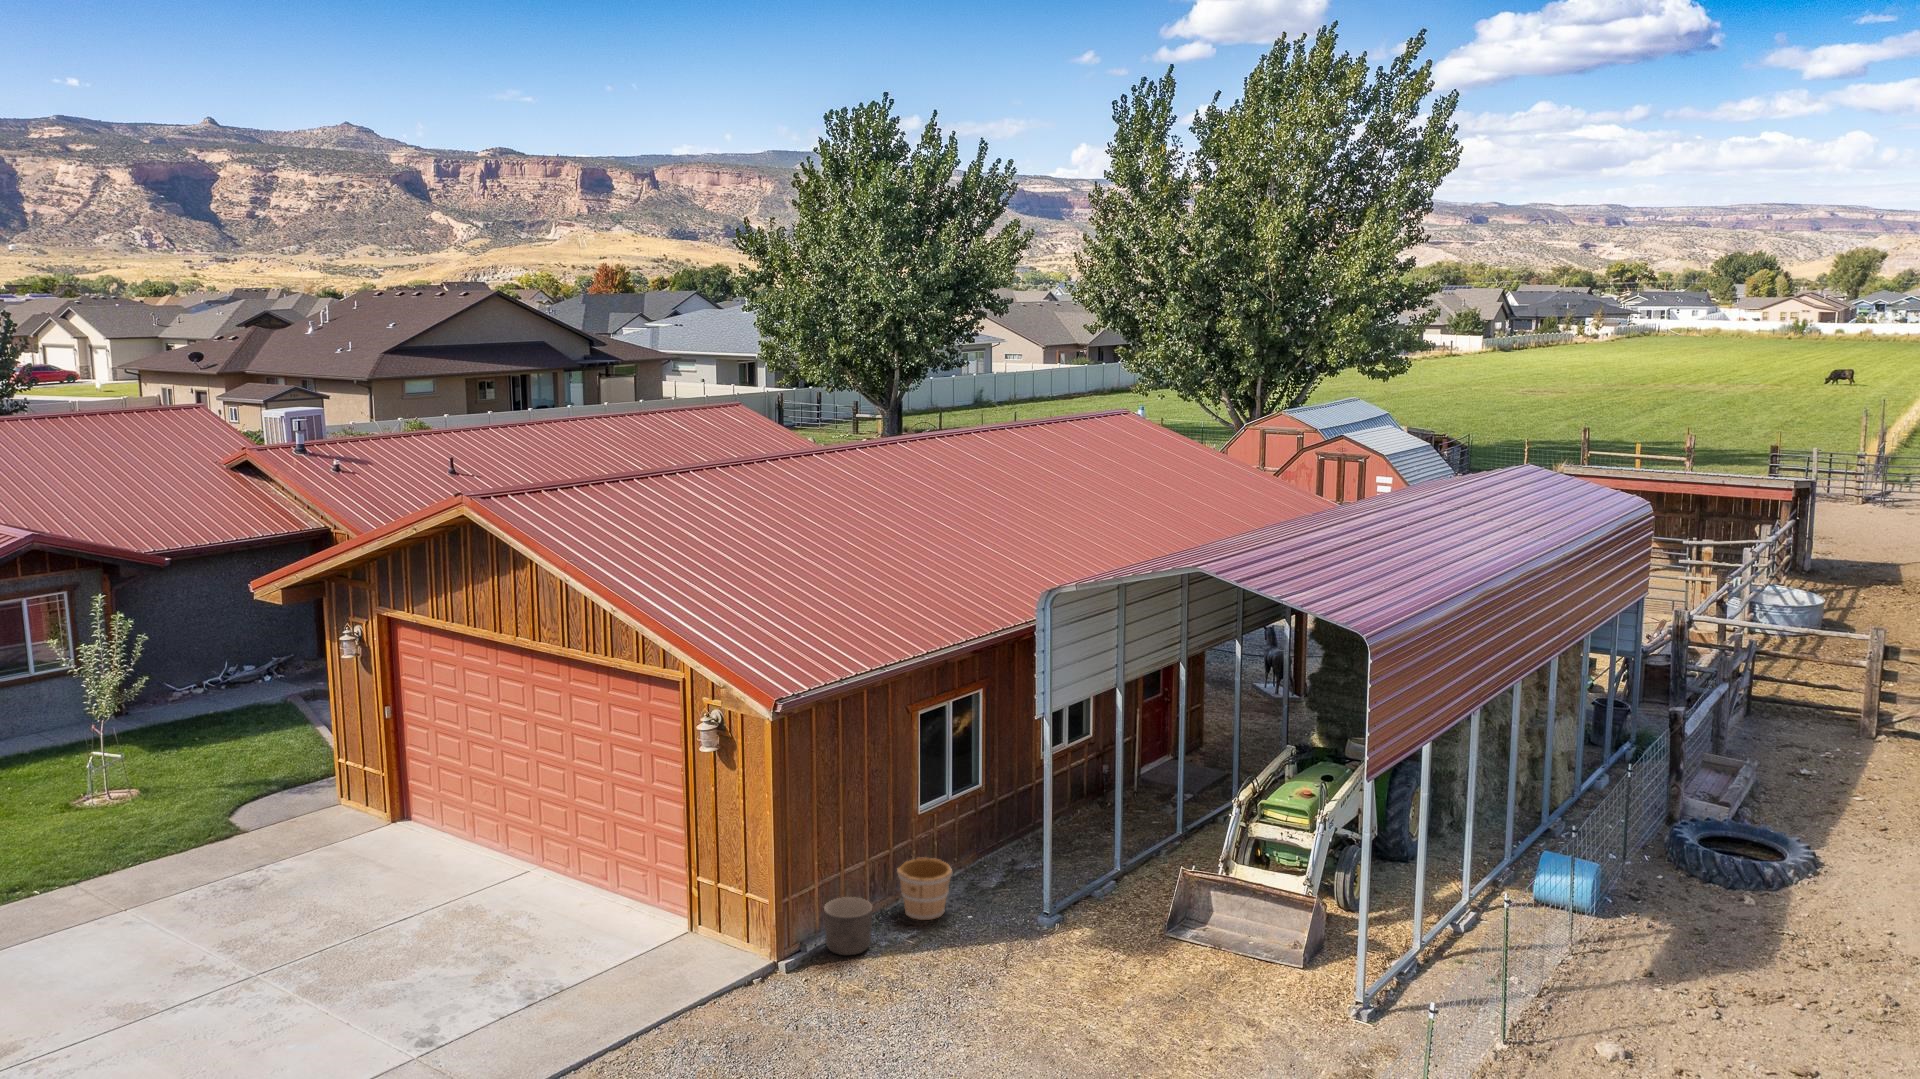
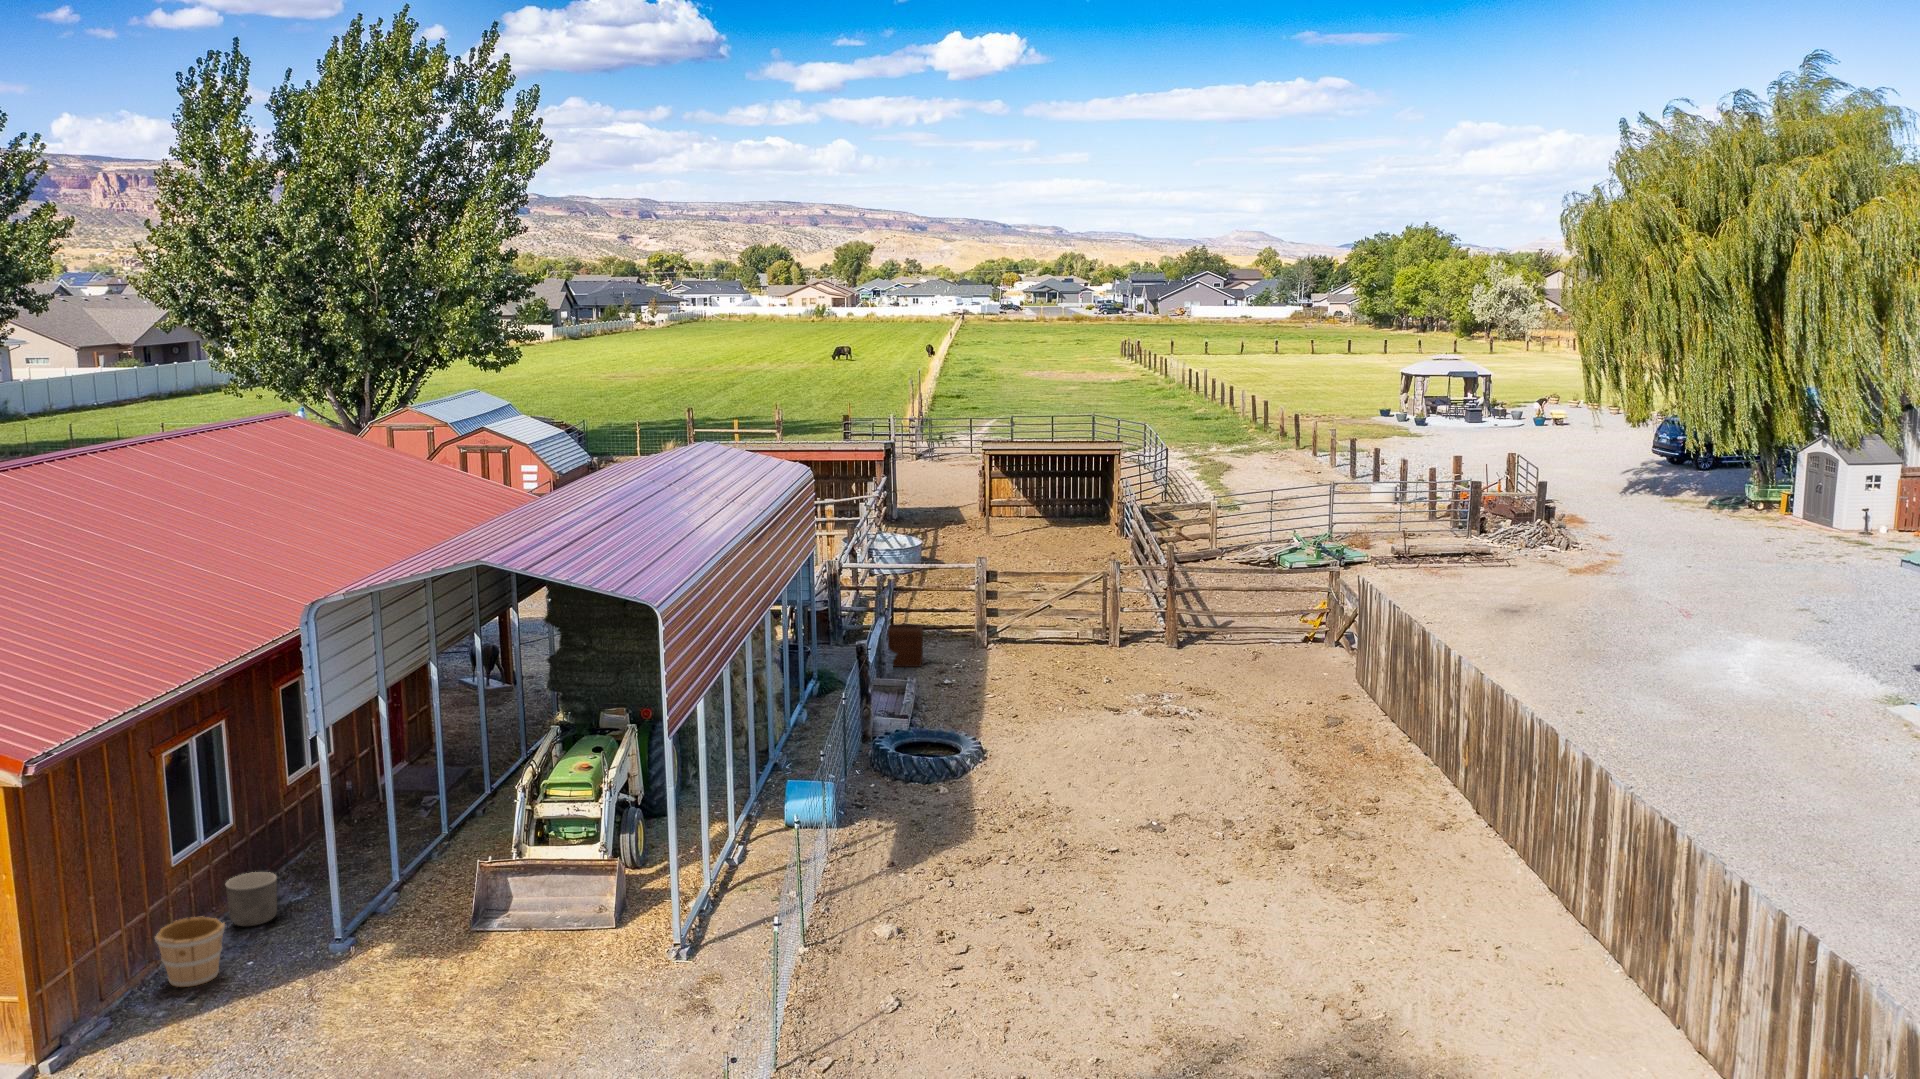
wooden crate: none [1730,688,1788,744] -> present [888,624,923,667]
planter: present [824,897,872,955] -> present [226,872,277,926]

